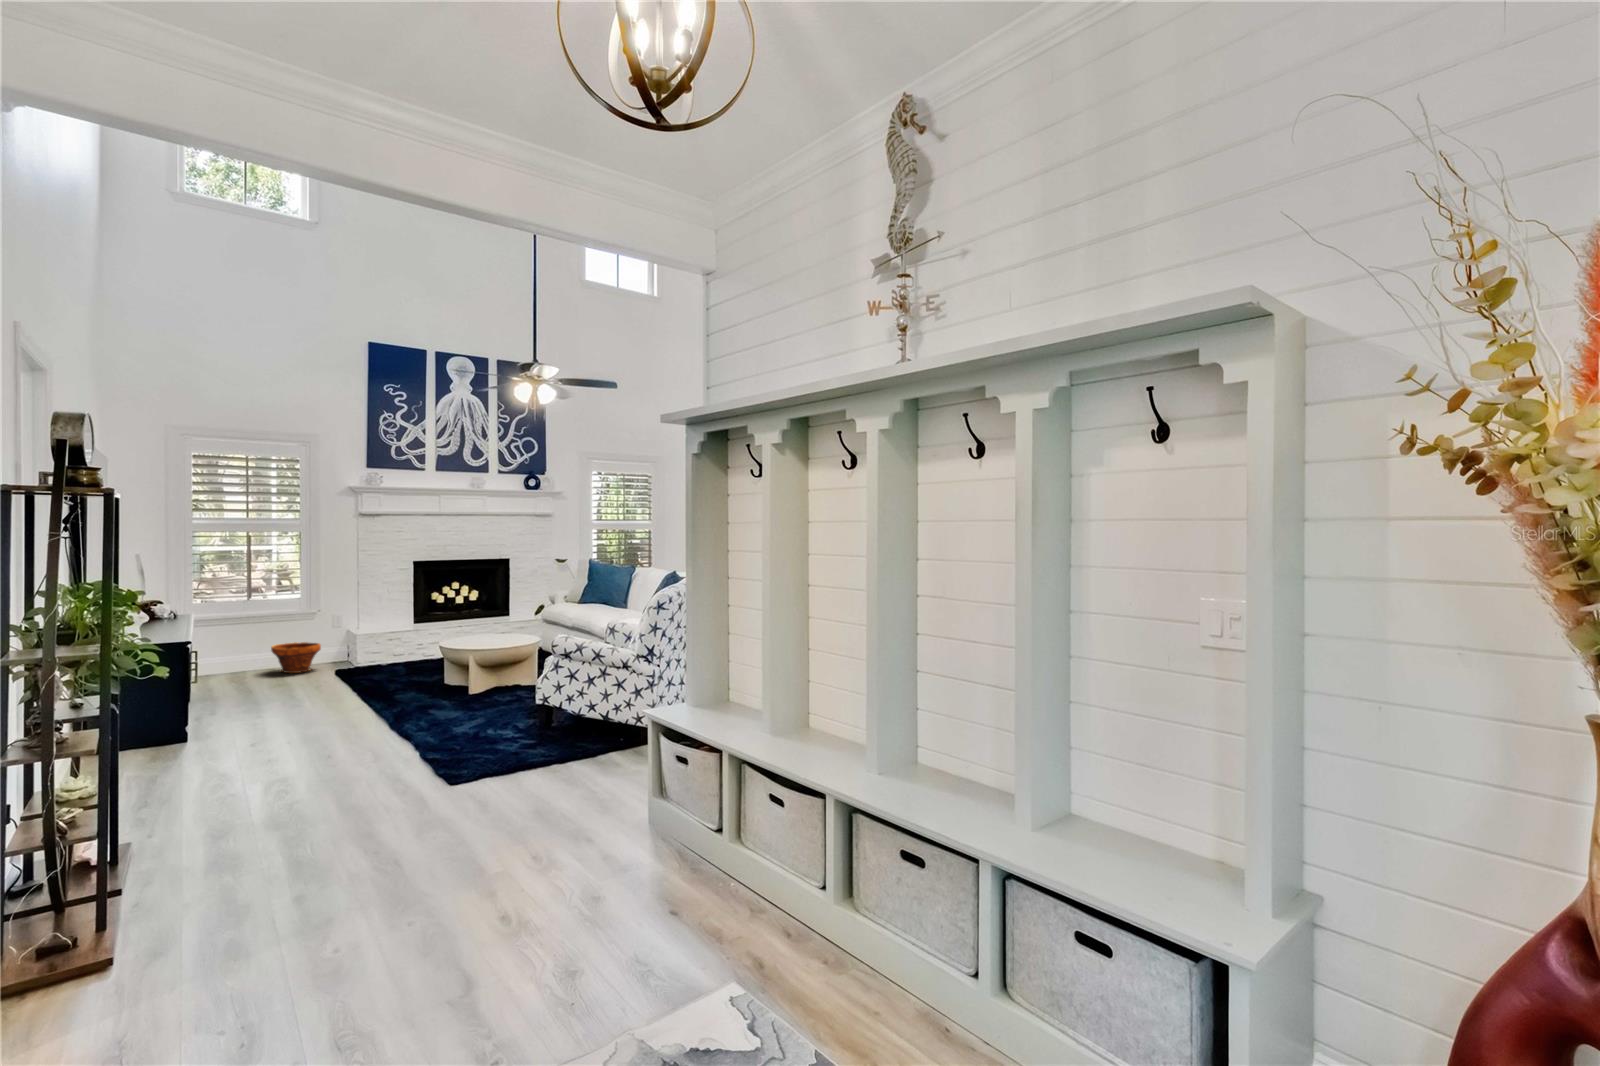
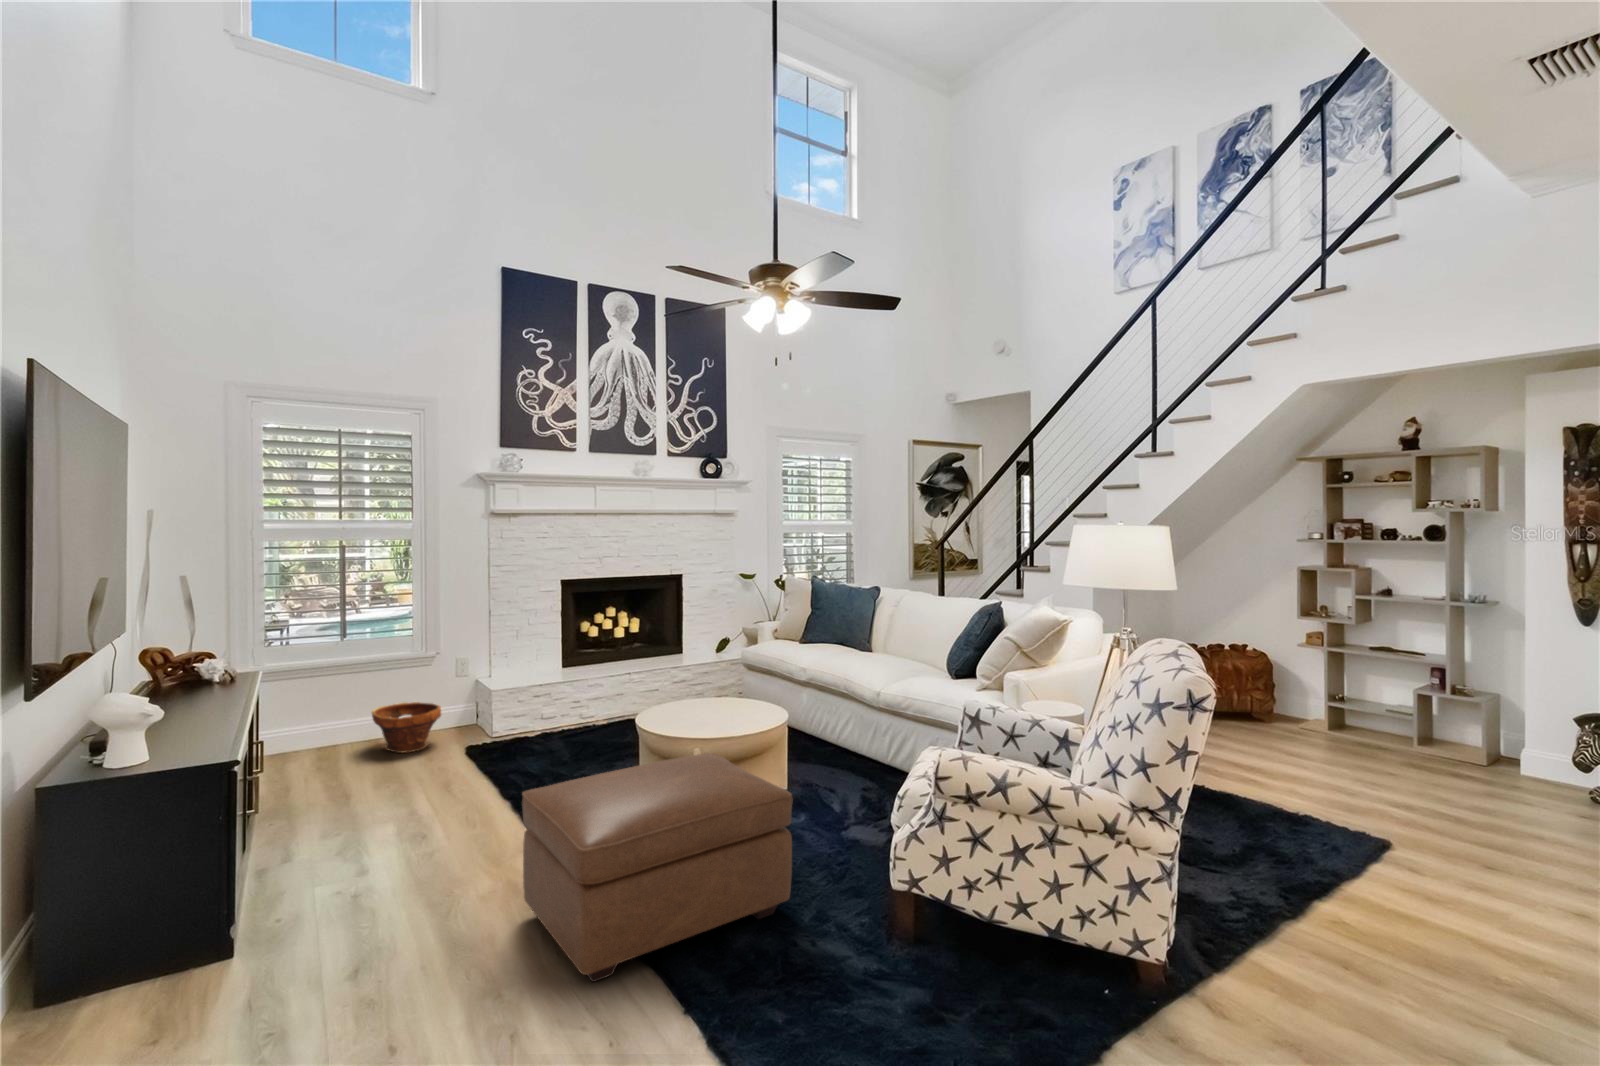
ottoman: none [334,647,486,744] -> present [522,753,793,982]

